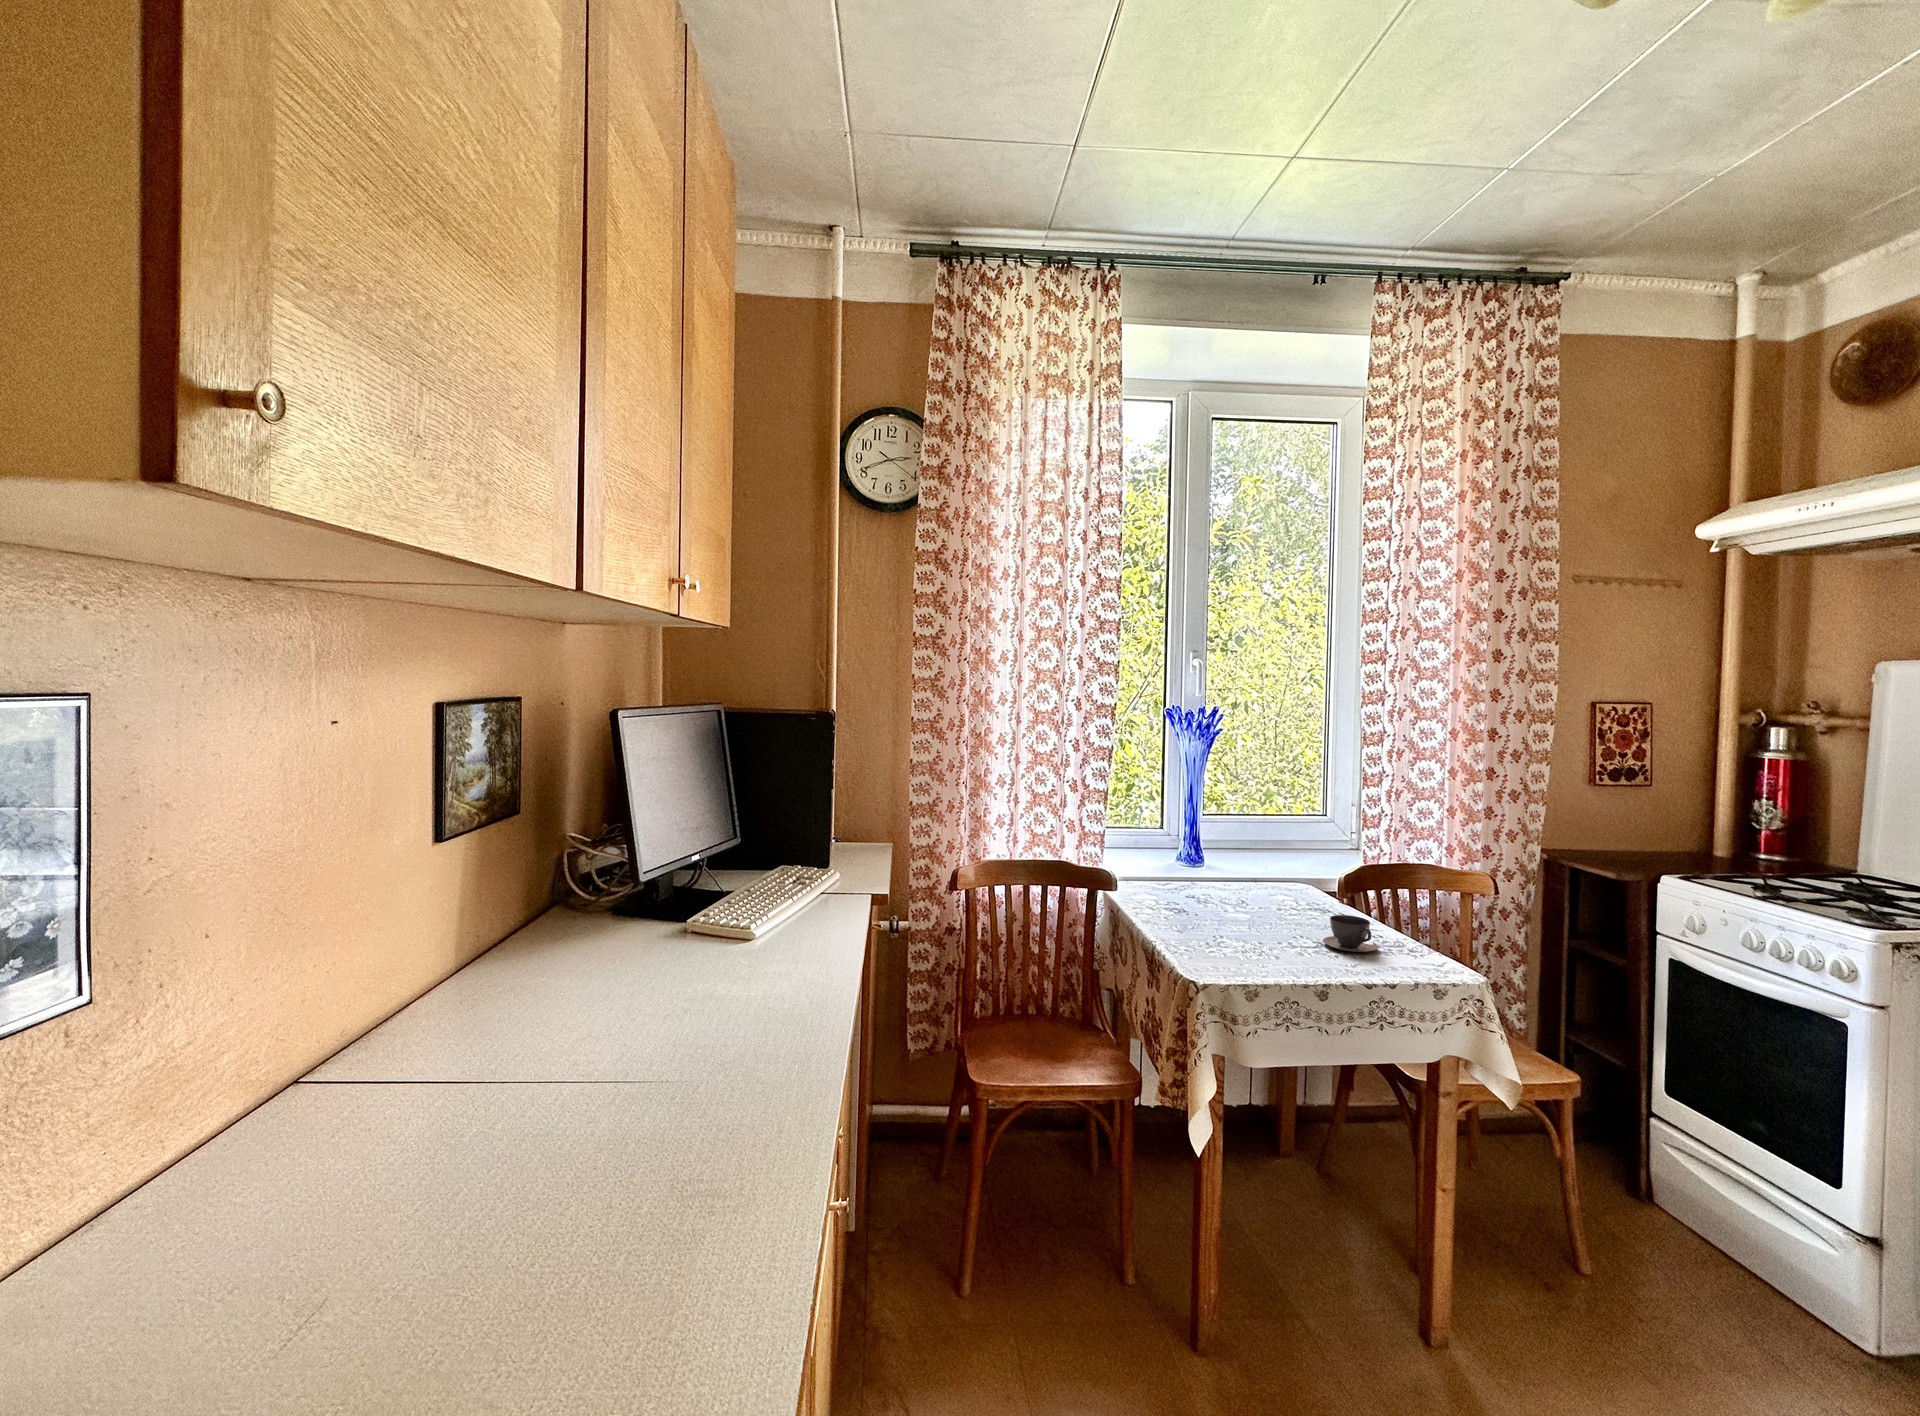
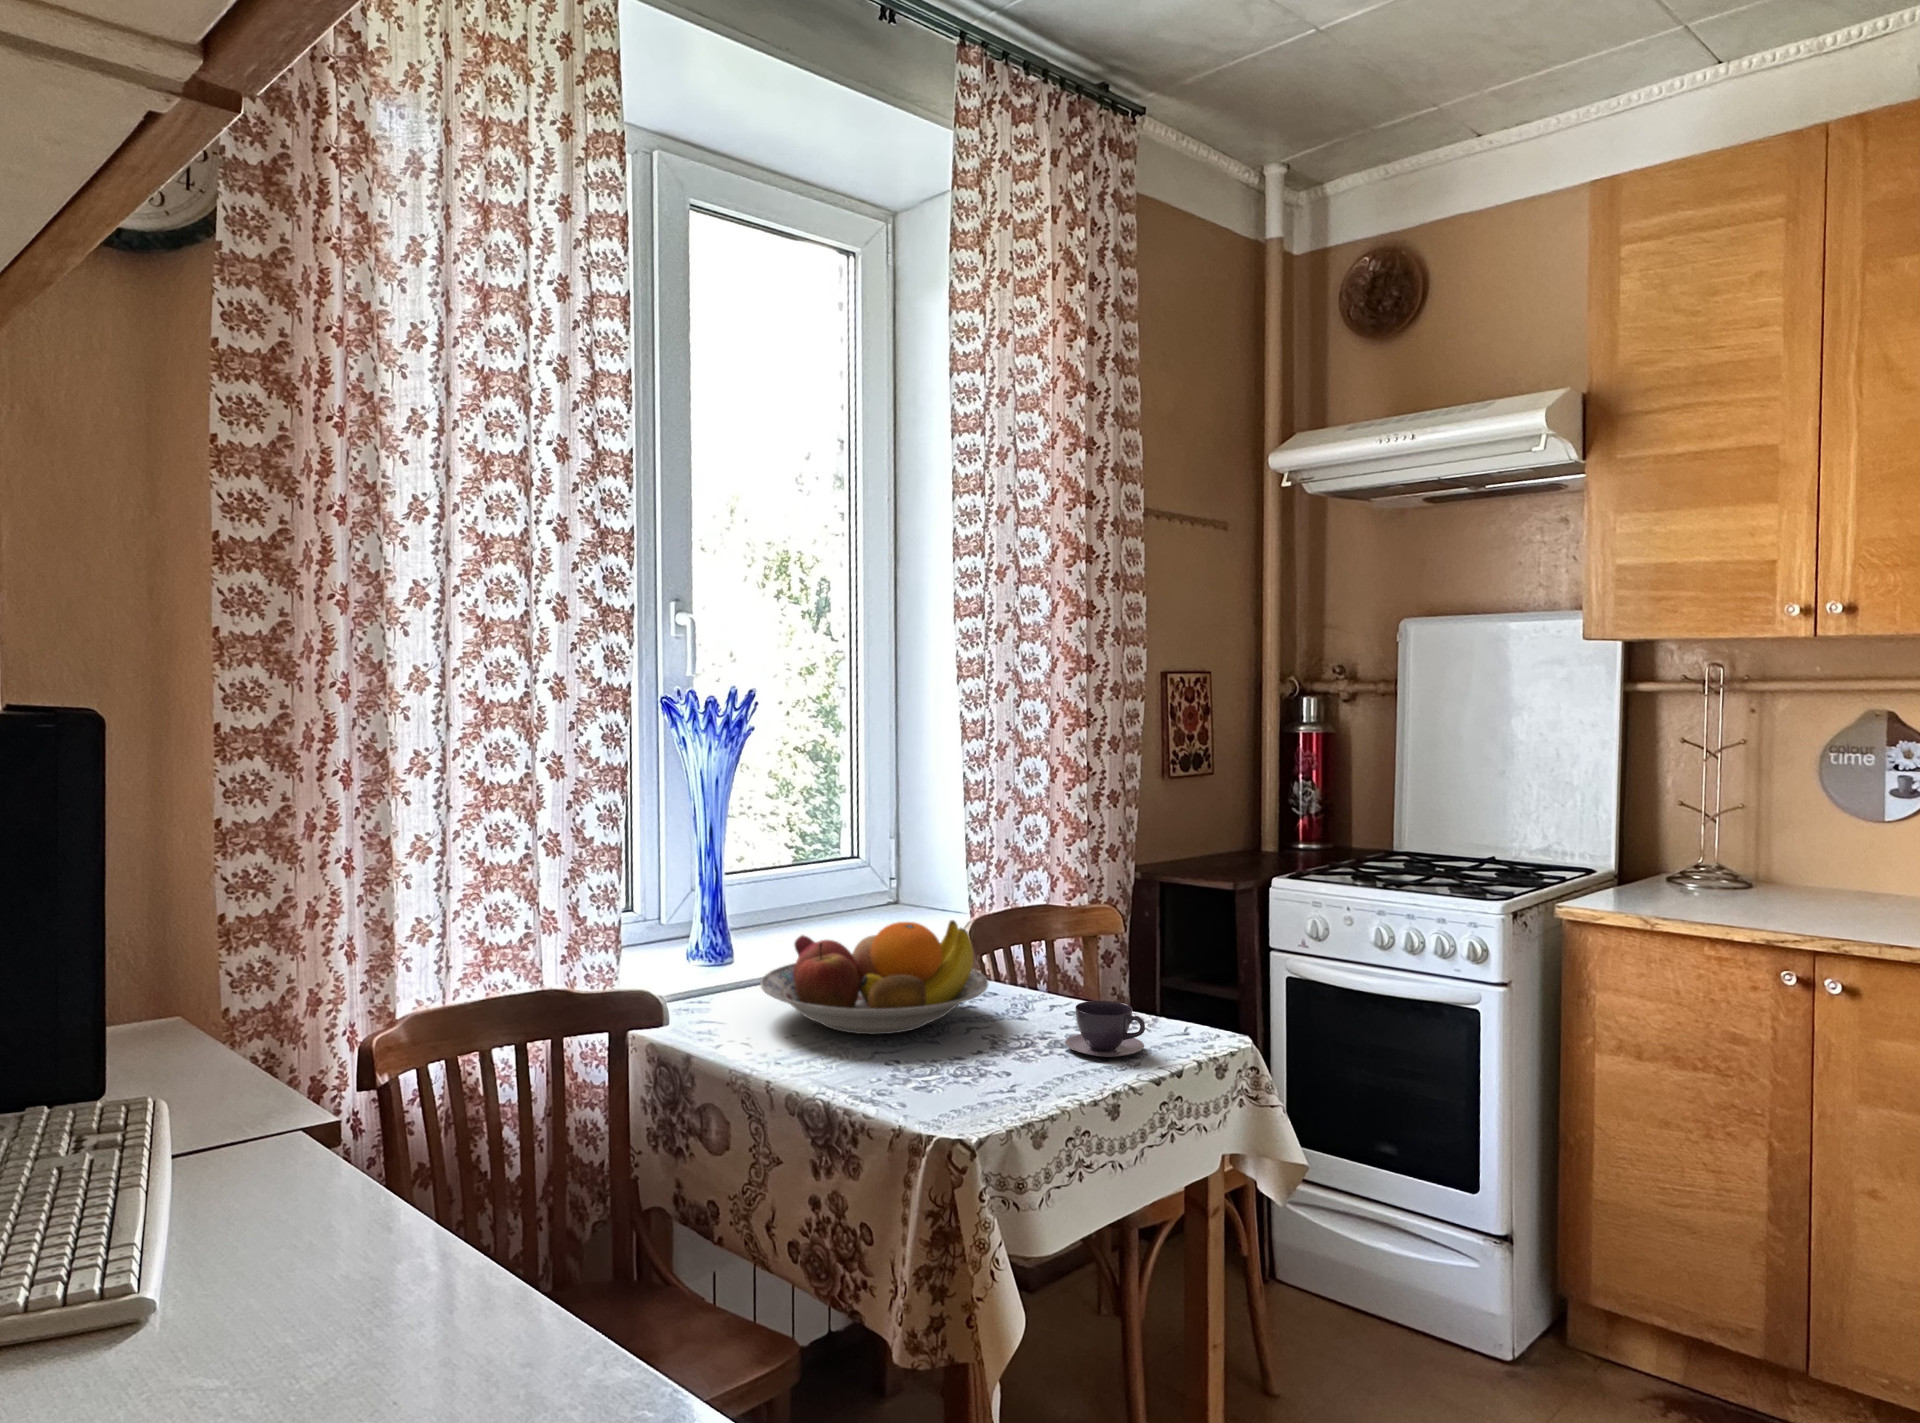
fruit bowl: none [1162,851,1304,915] -> present [760,920,988,1034]

